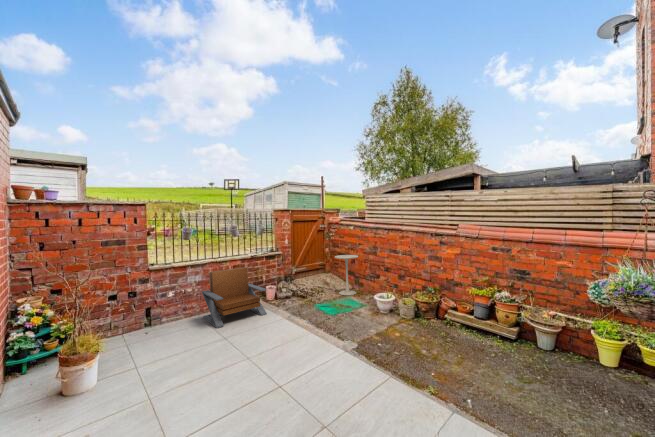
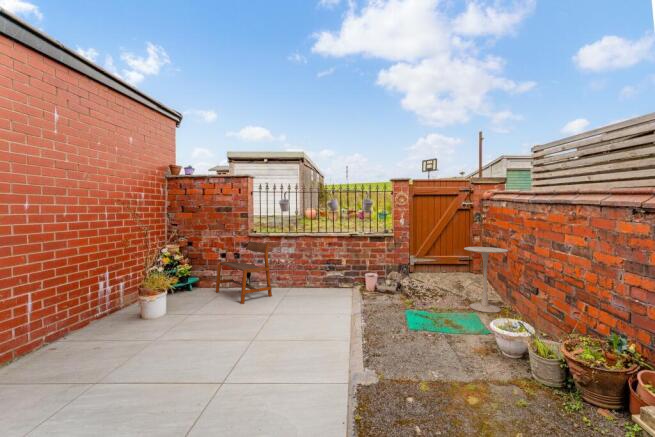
lounge chair: present [202,267,267,328] -> none [285,246,344,304]
bench: none [108,274,191,343] -> present [216,241,272,304]

